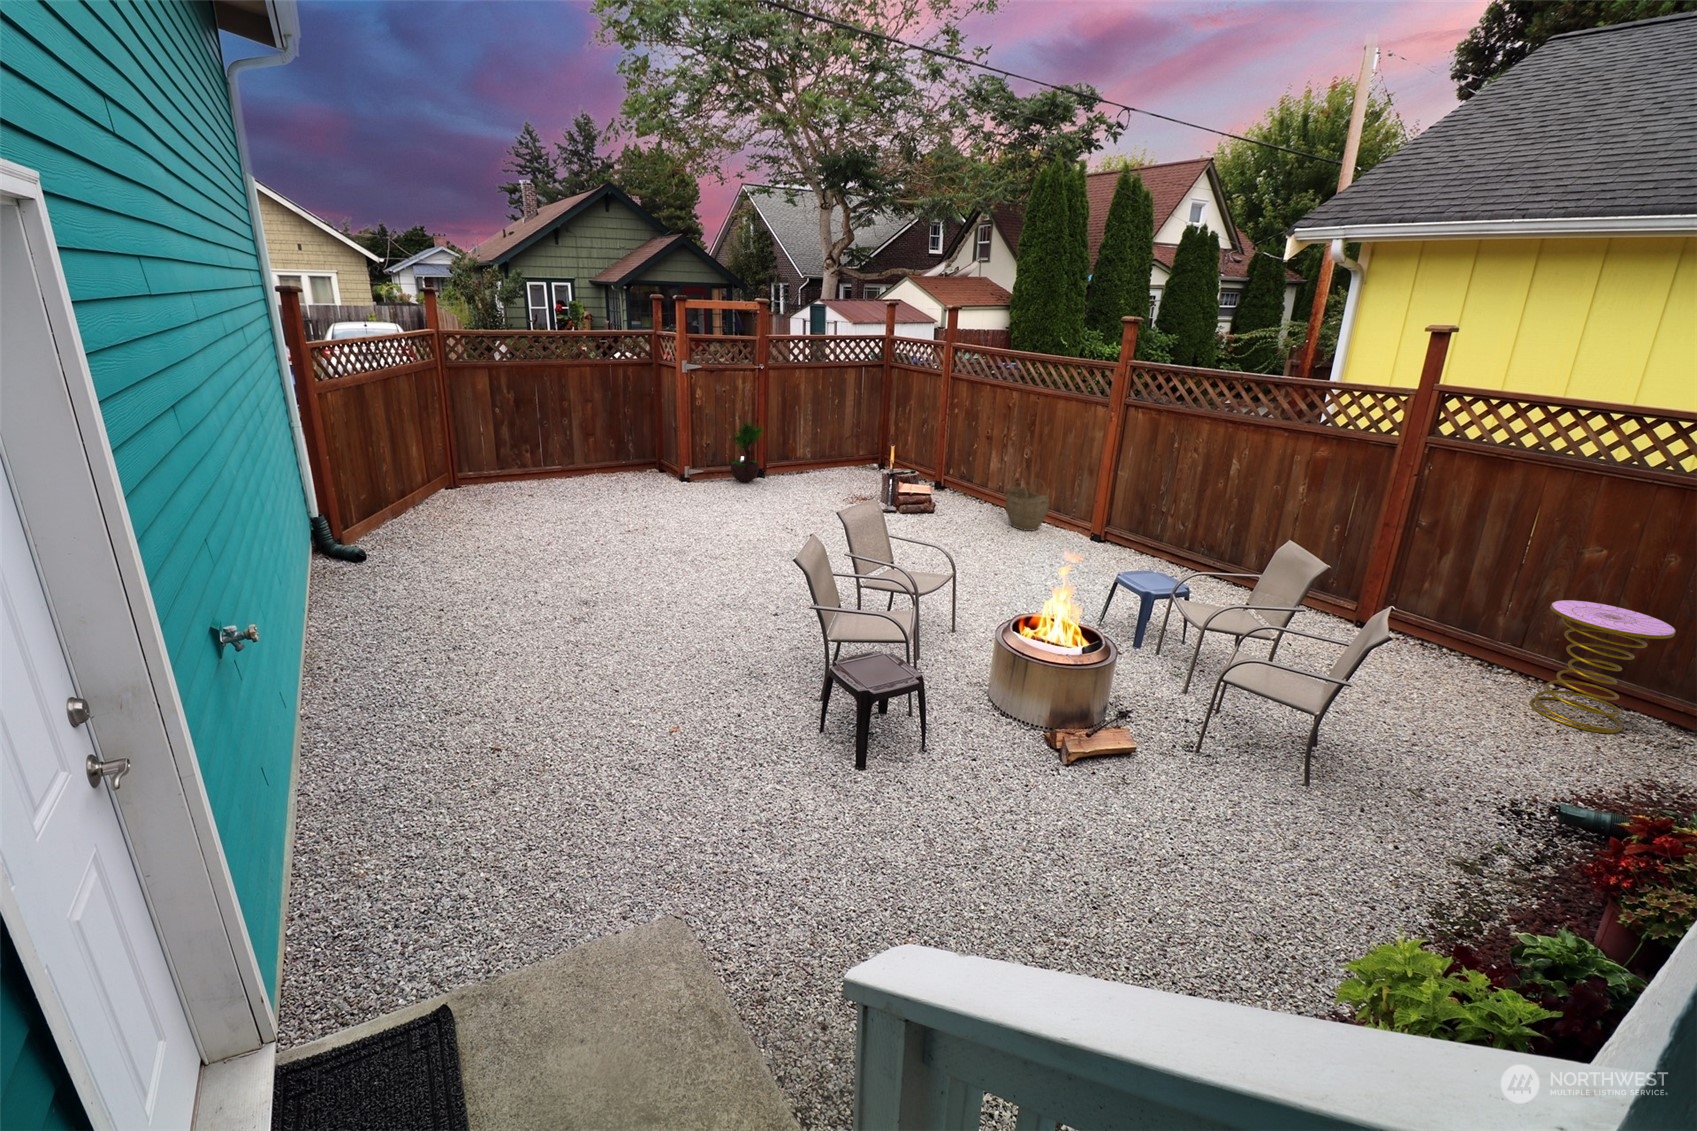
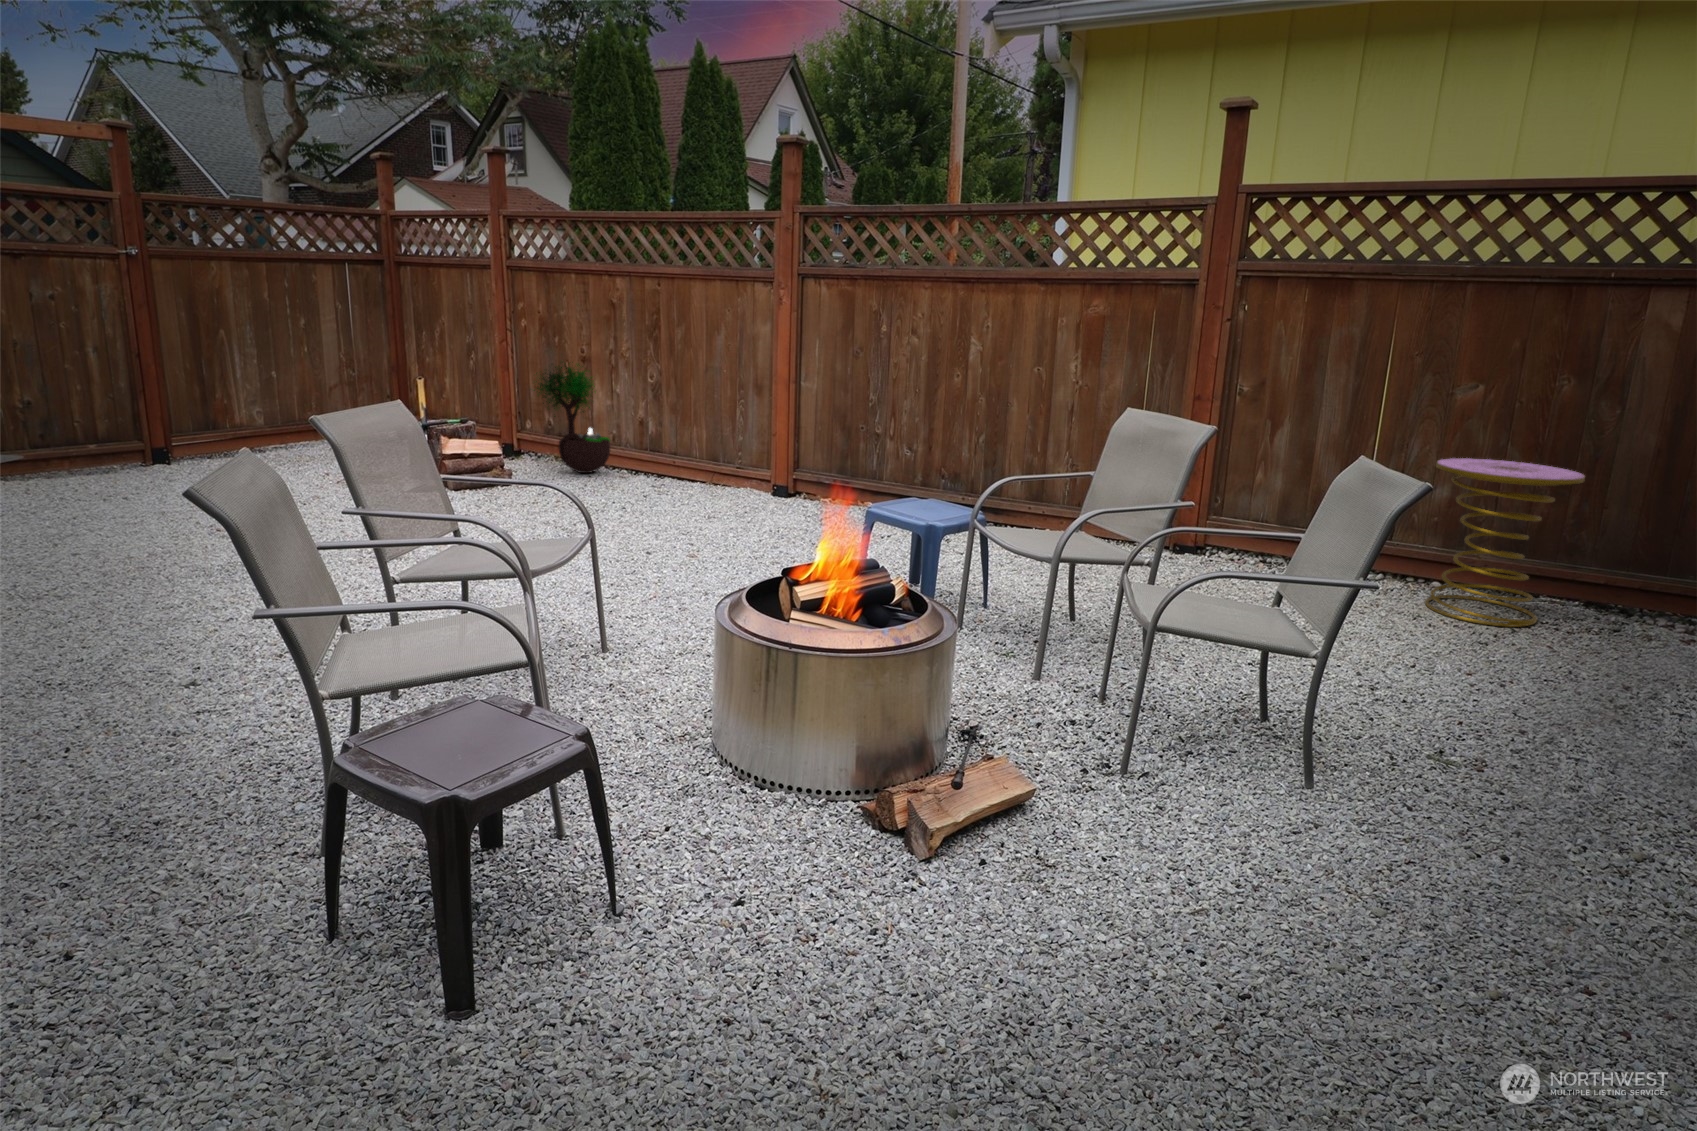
potted tree: present [731,421,764,482] -> present [534,362,610,473]
woven basket: present [1005,482,1049,531] -> none [634,408,704,491]

